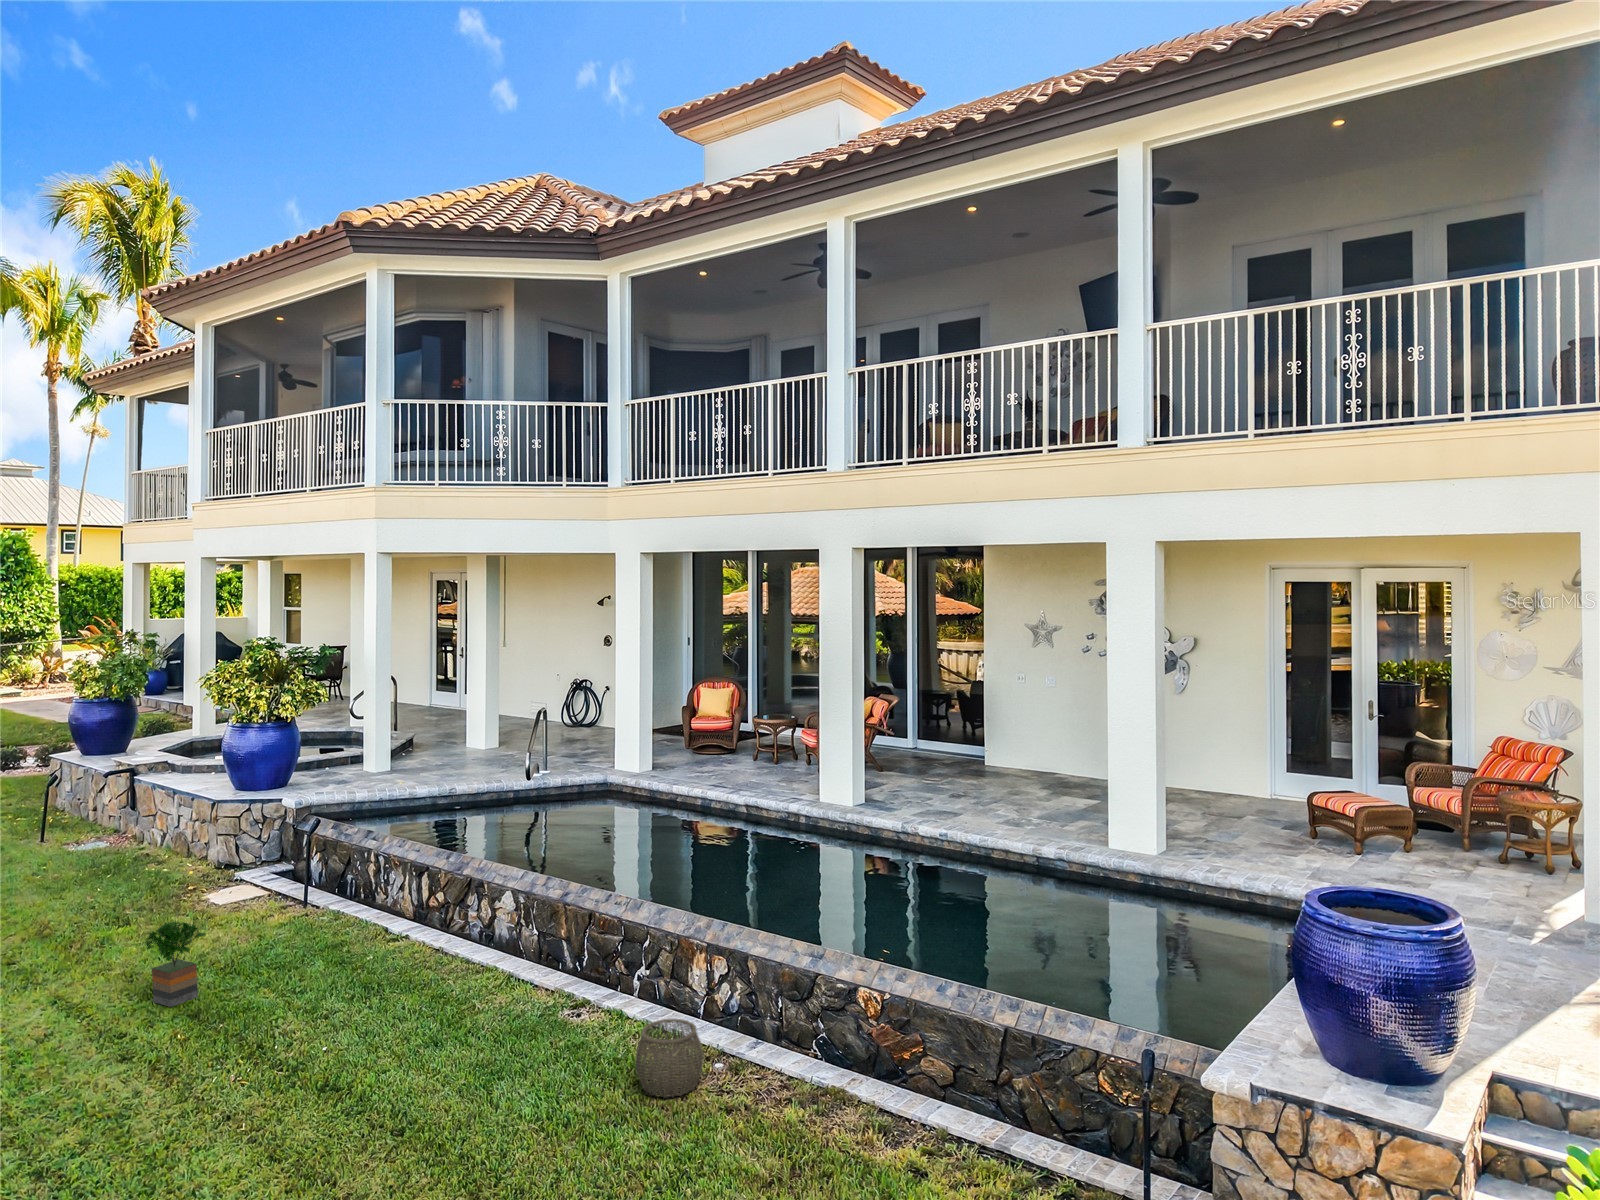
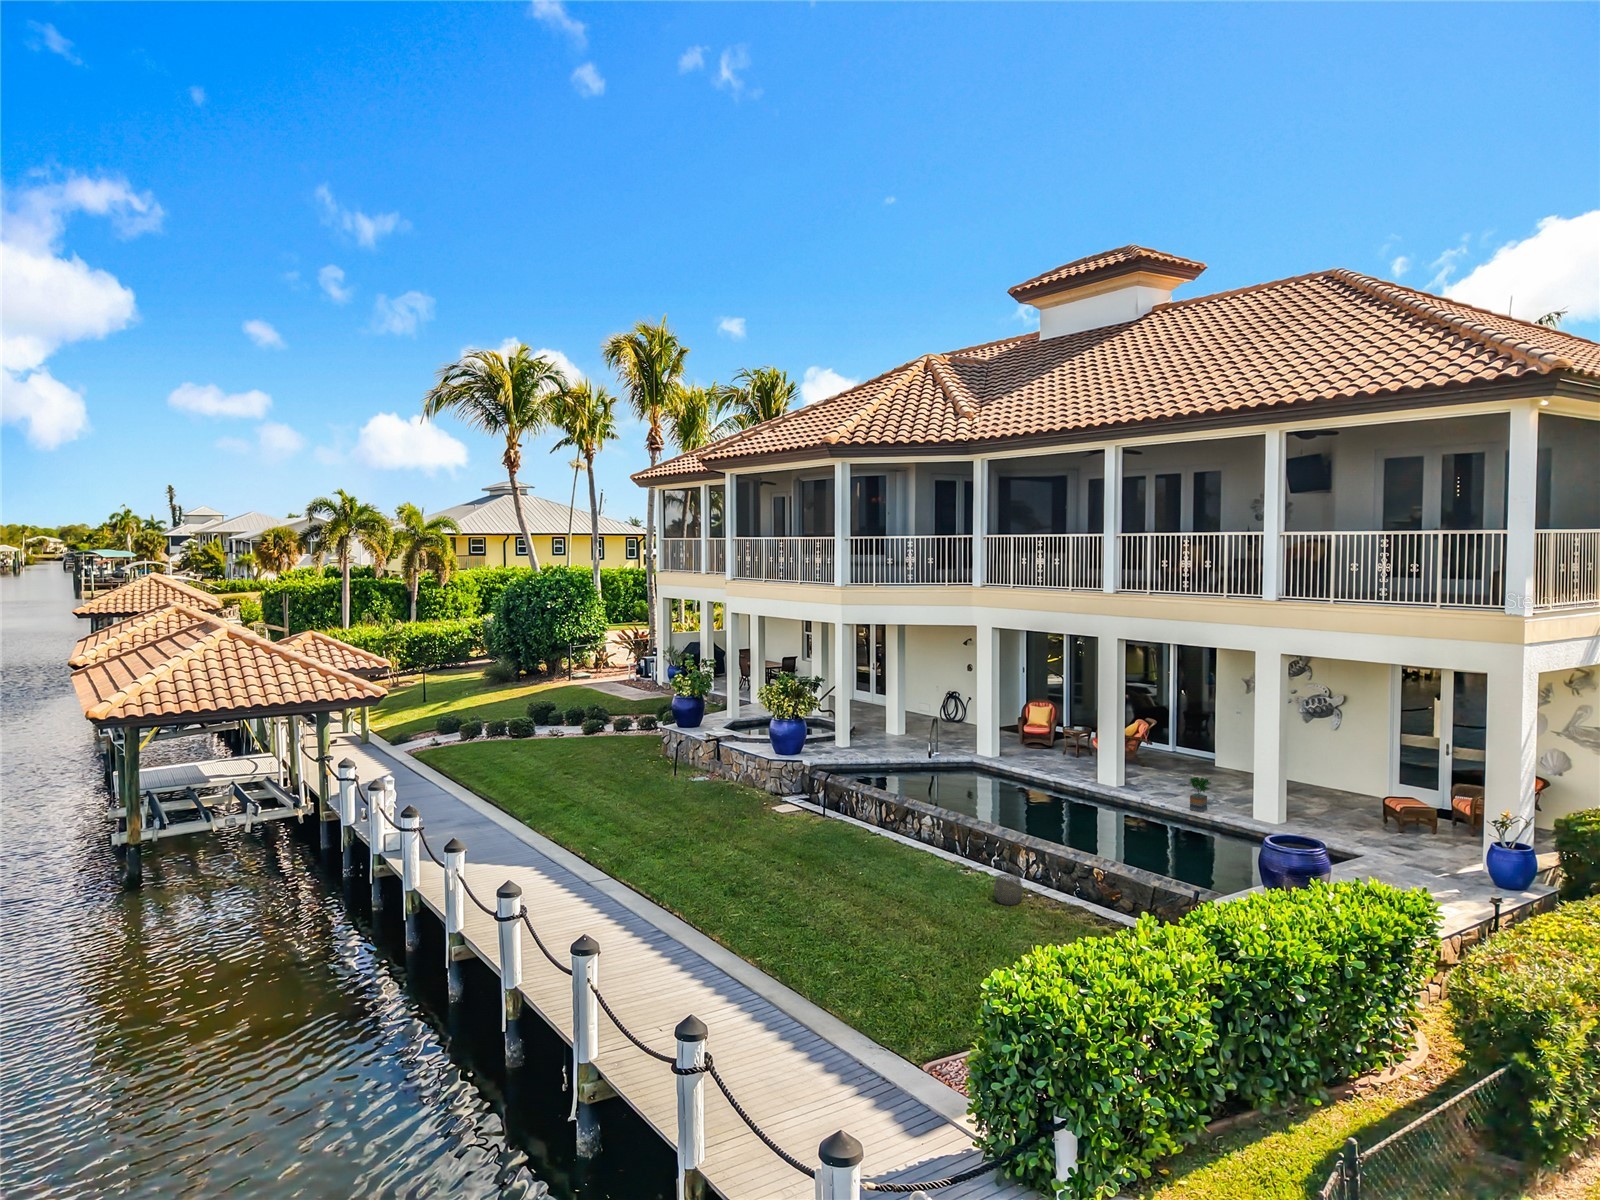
potted tree: present [145,921,206,1007] -> present [1190,777,1211,812]

